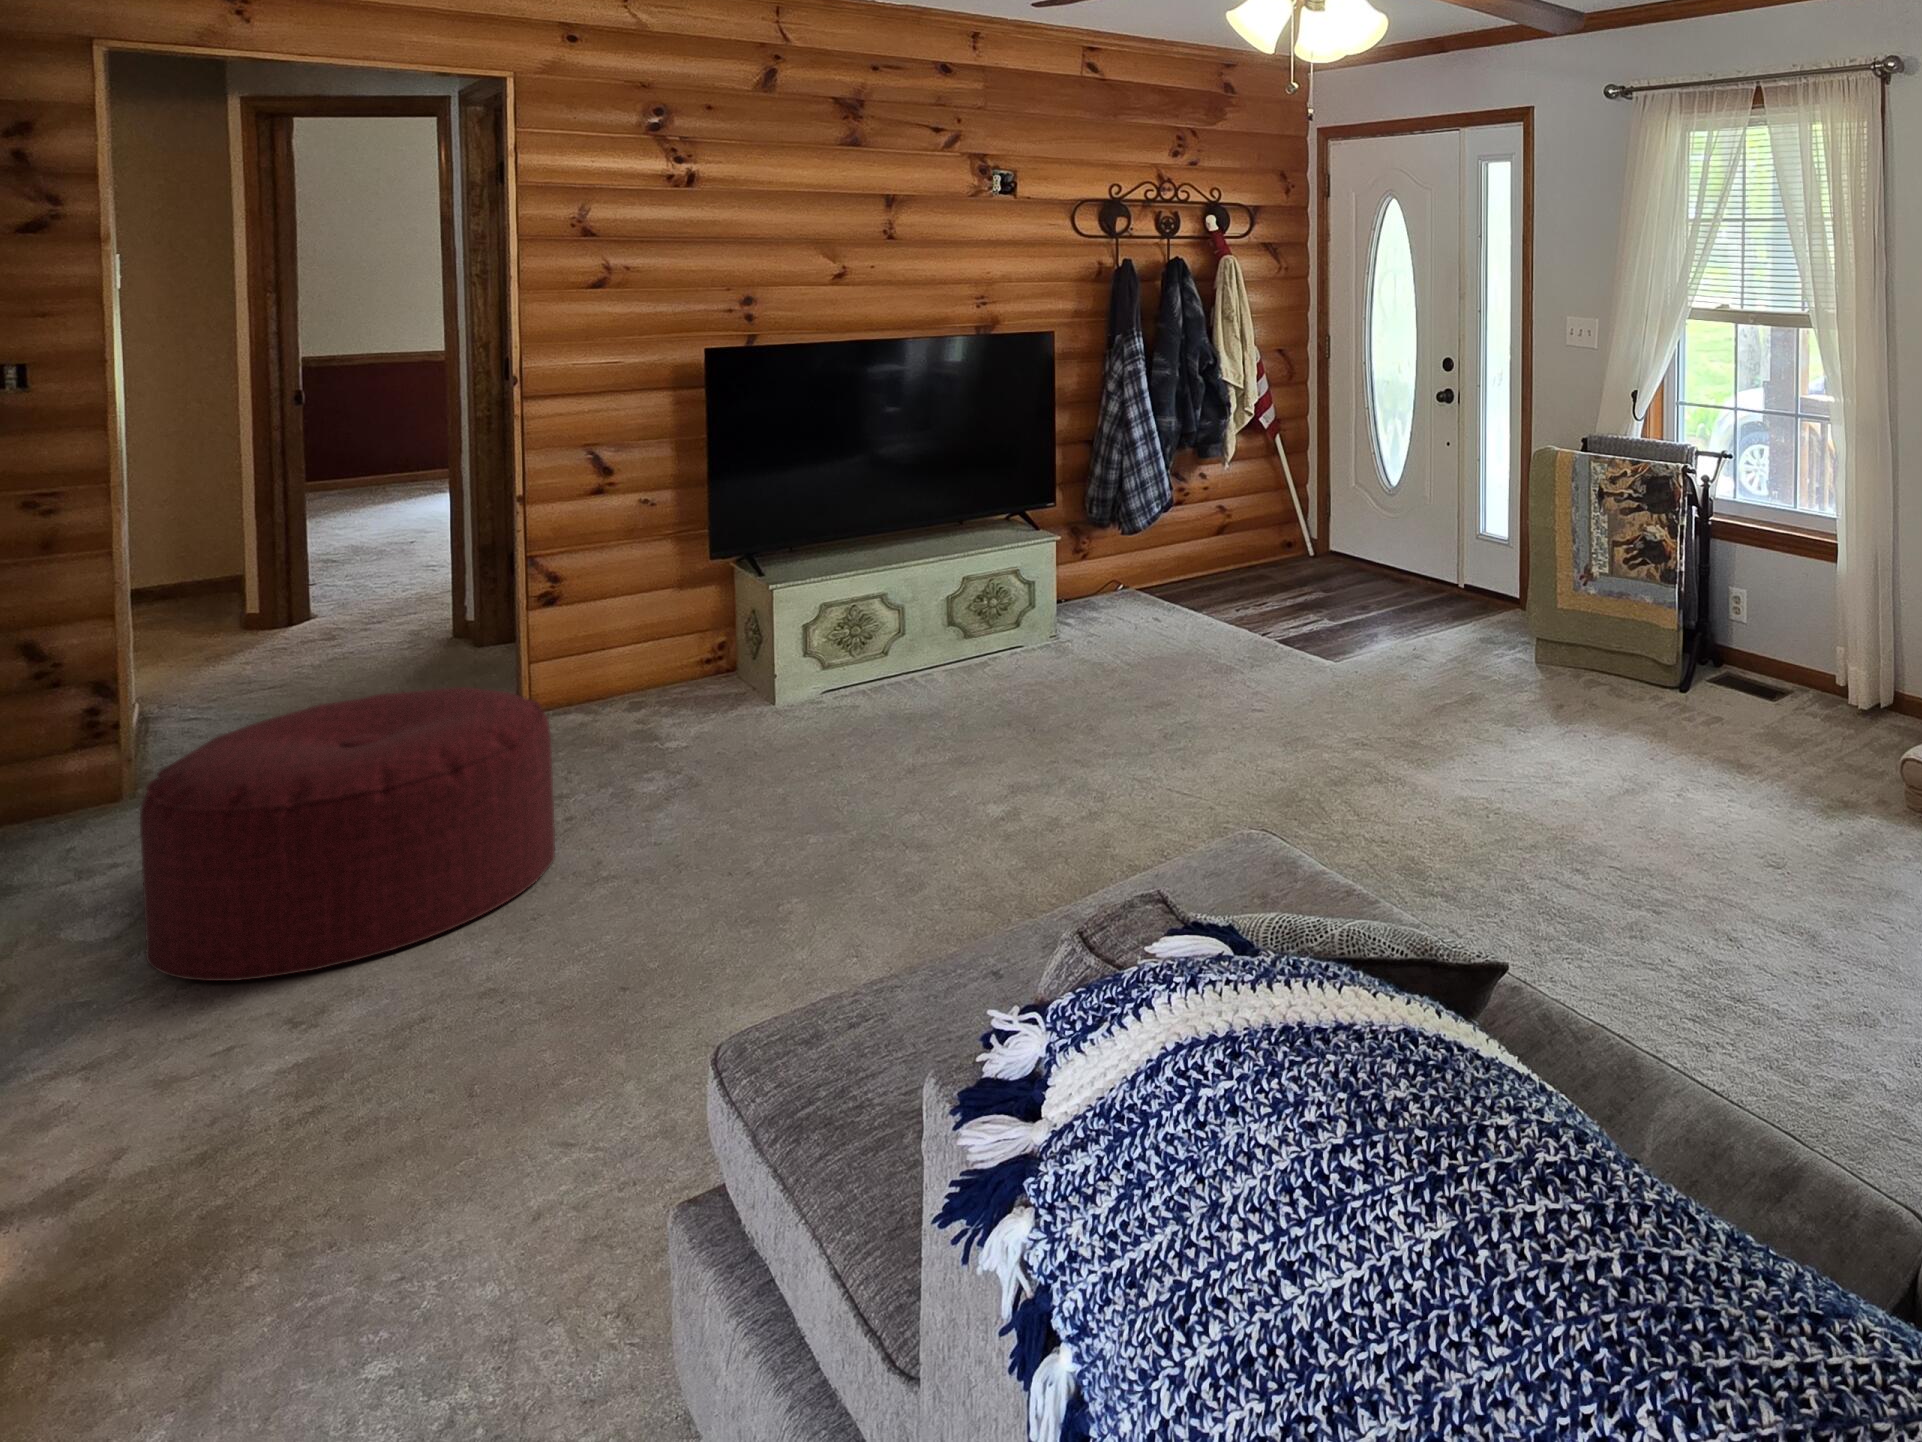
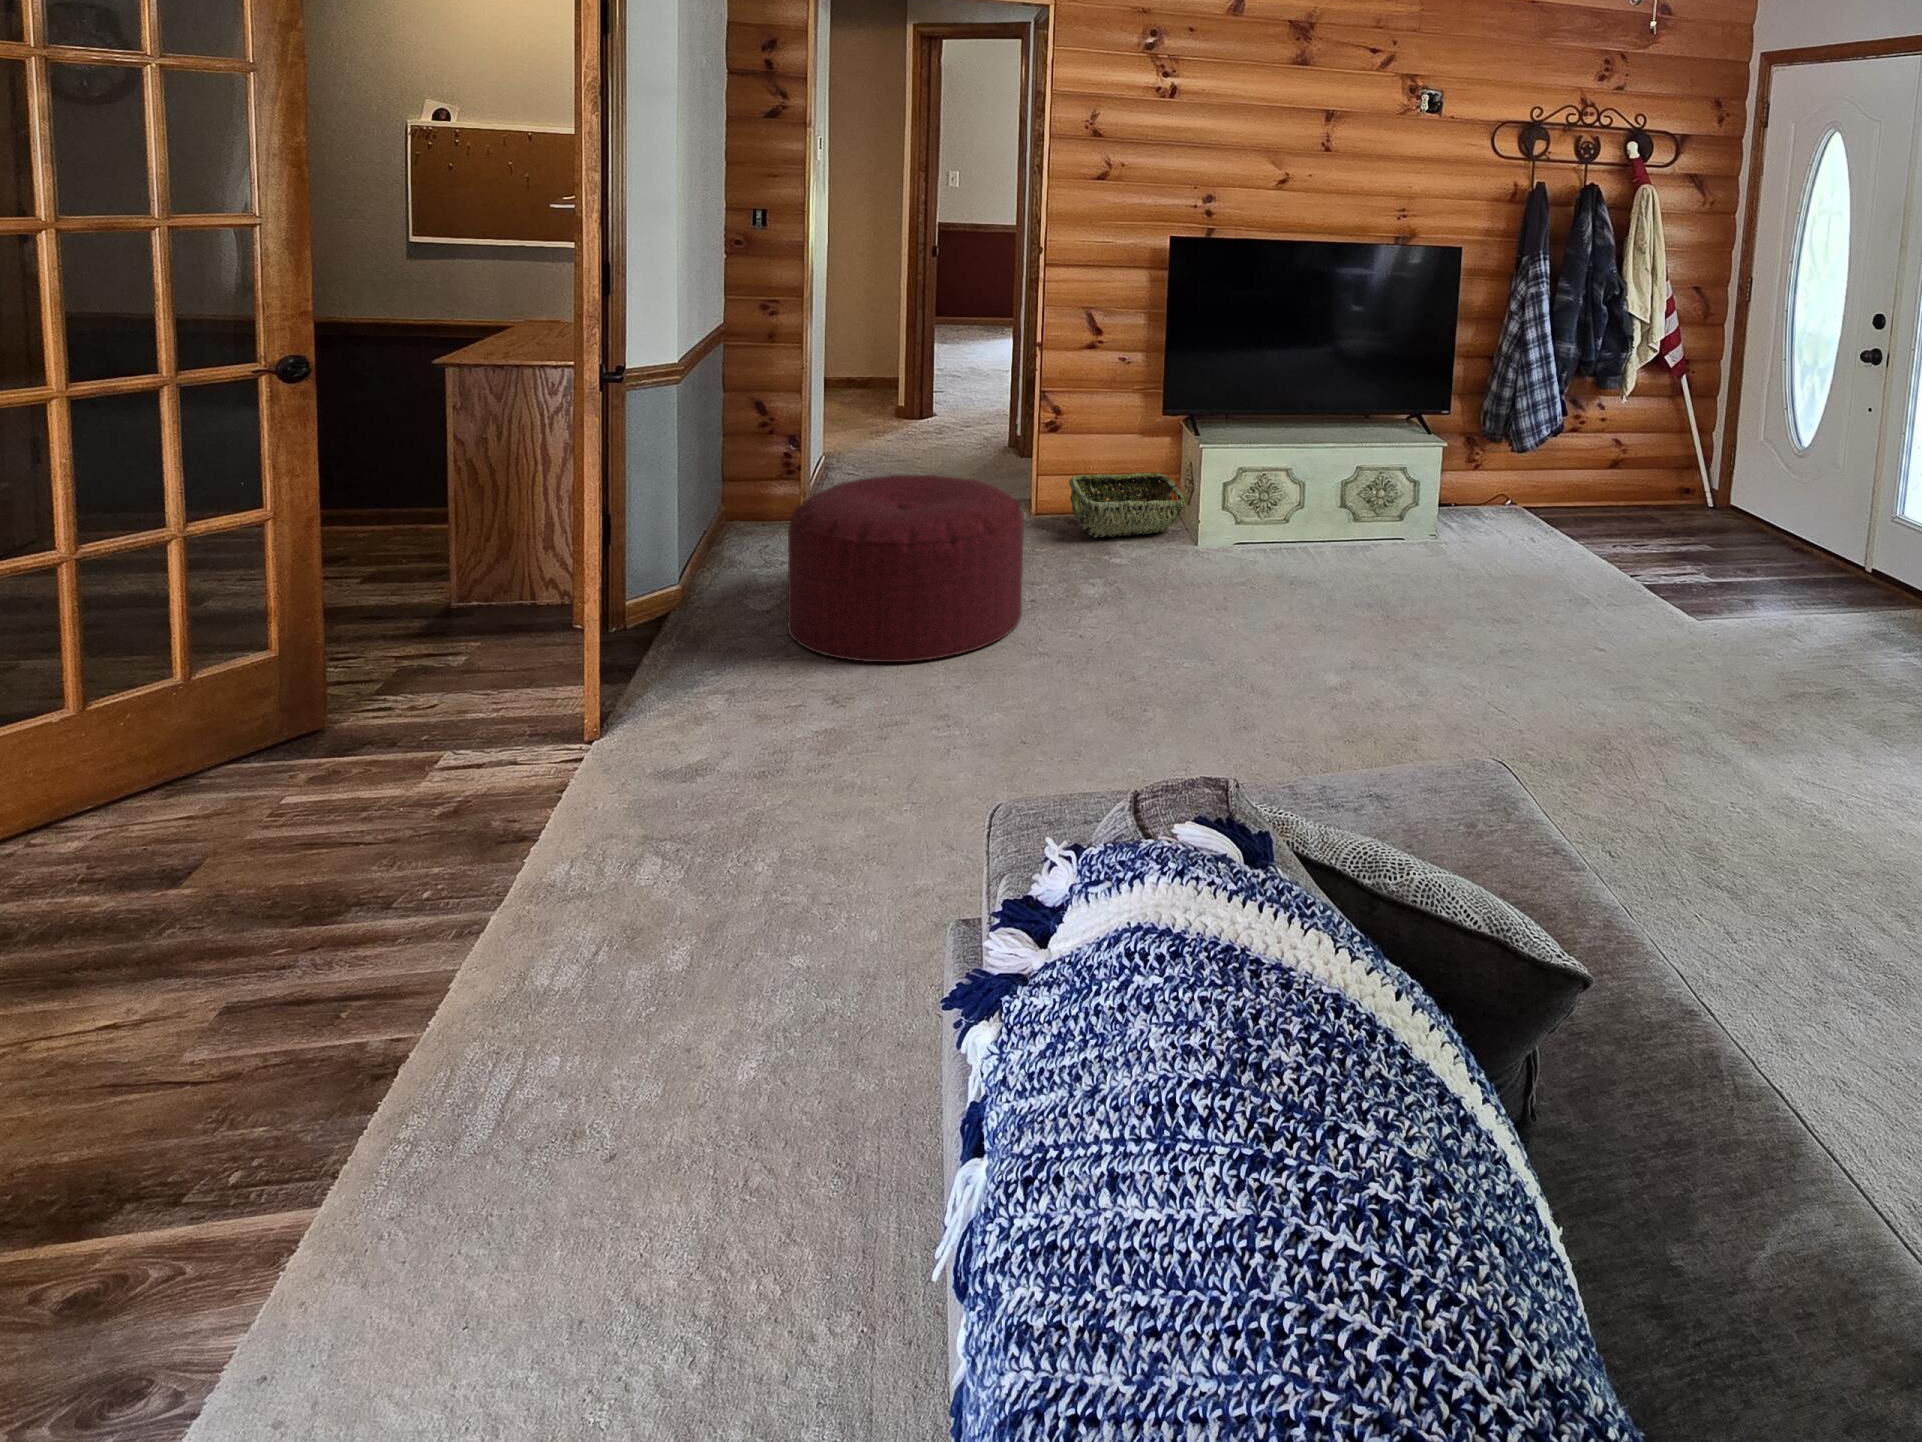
woven basket: none [578,633,753,729] -> present [1069,473,1186,538]

